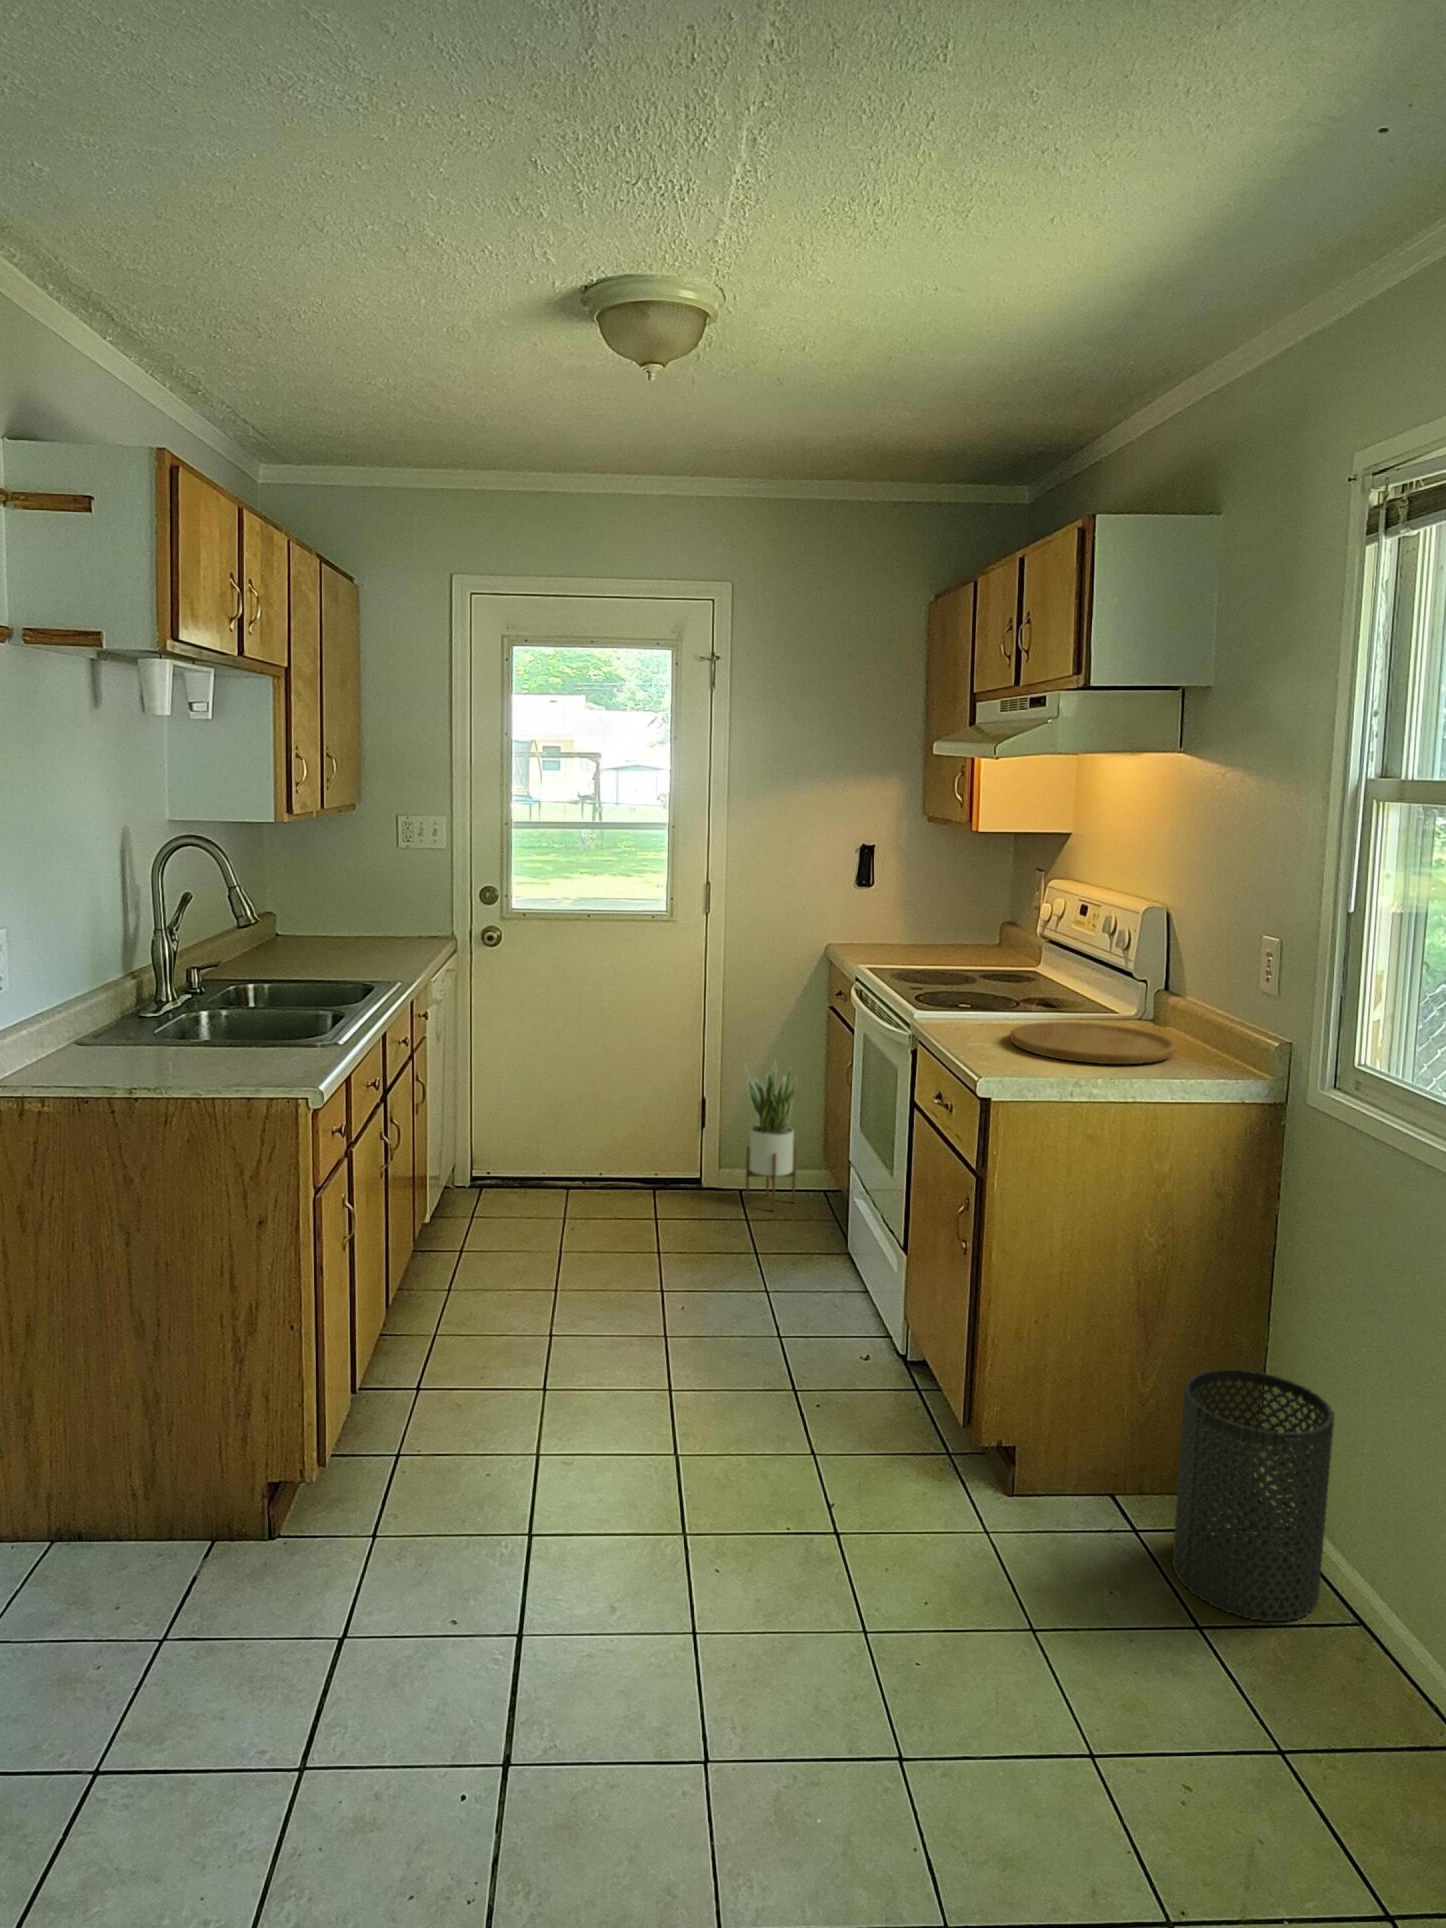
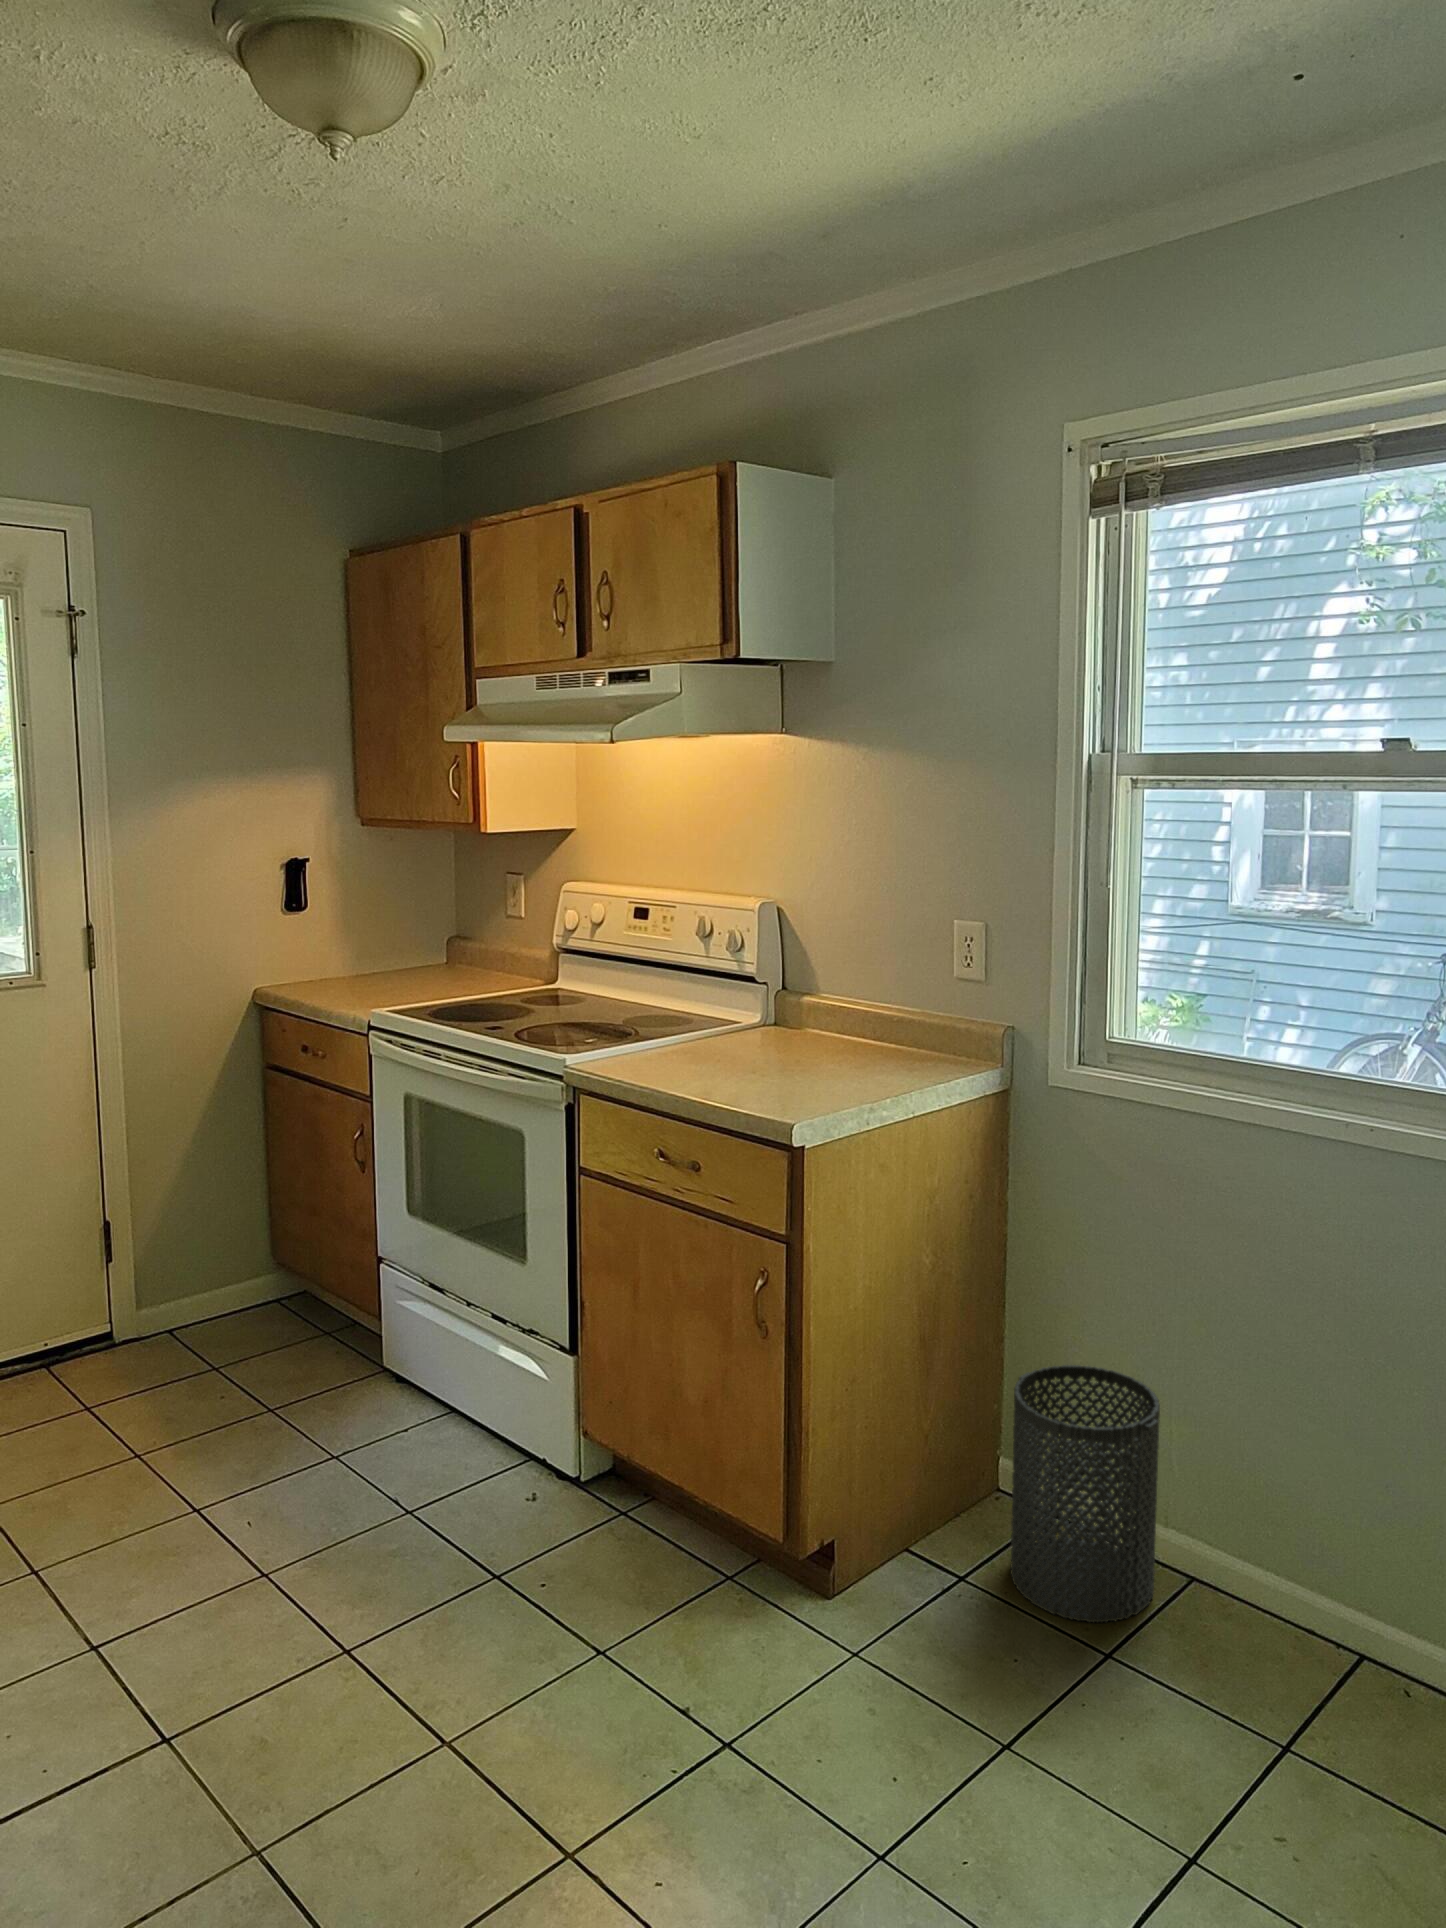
cutting board: present [1010,1022,1176,1064] -> none [712,1037,892,1085]
potted plant: present [745,1062,797,1210] -> none [184,1153,259,1353]

